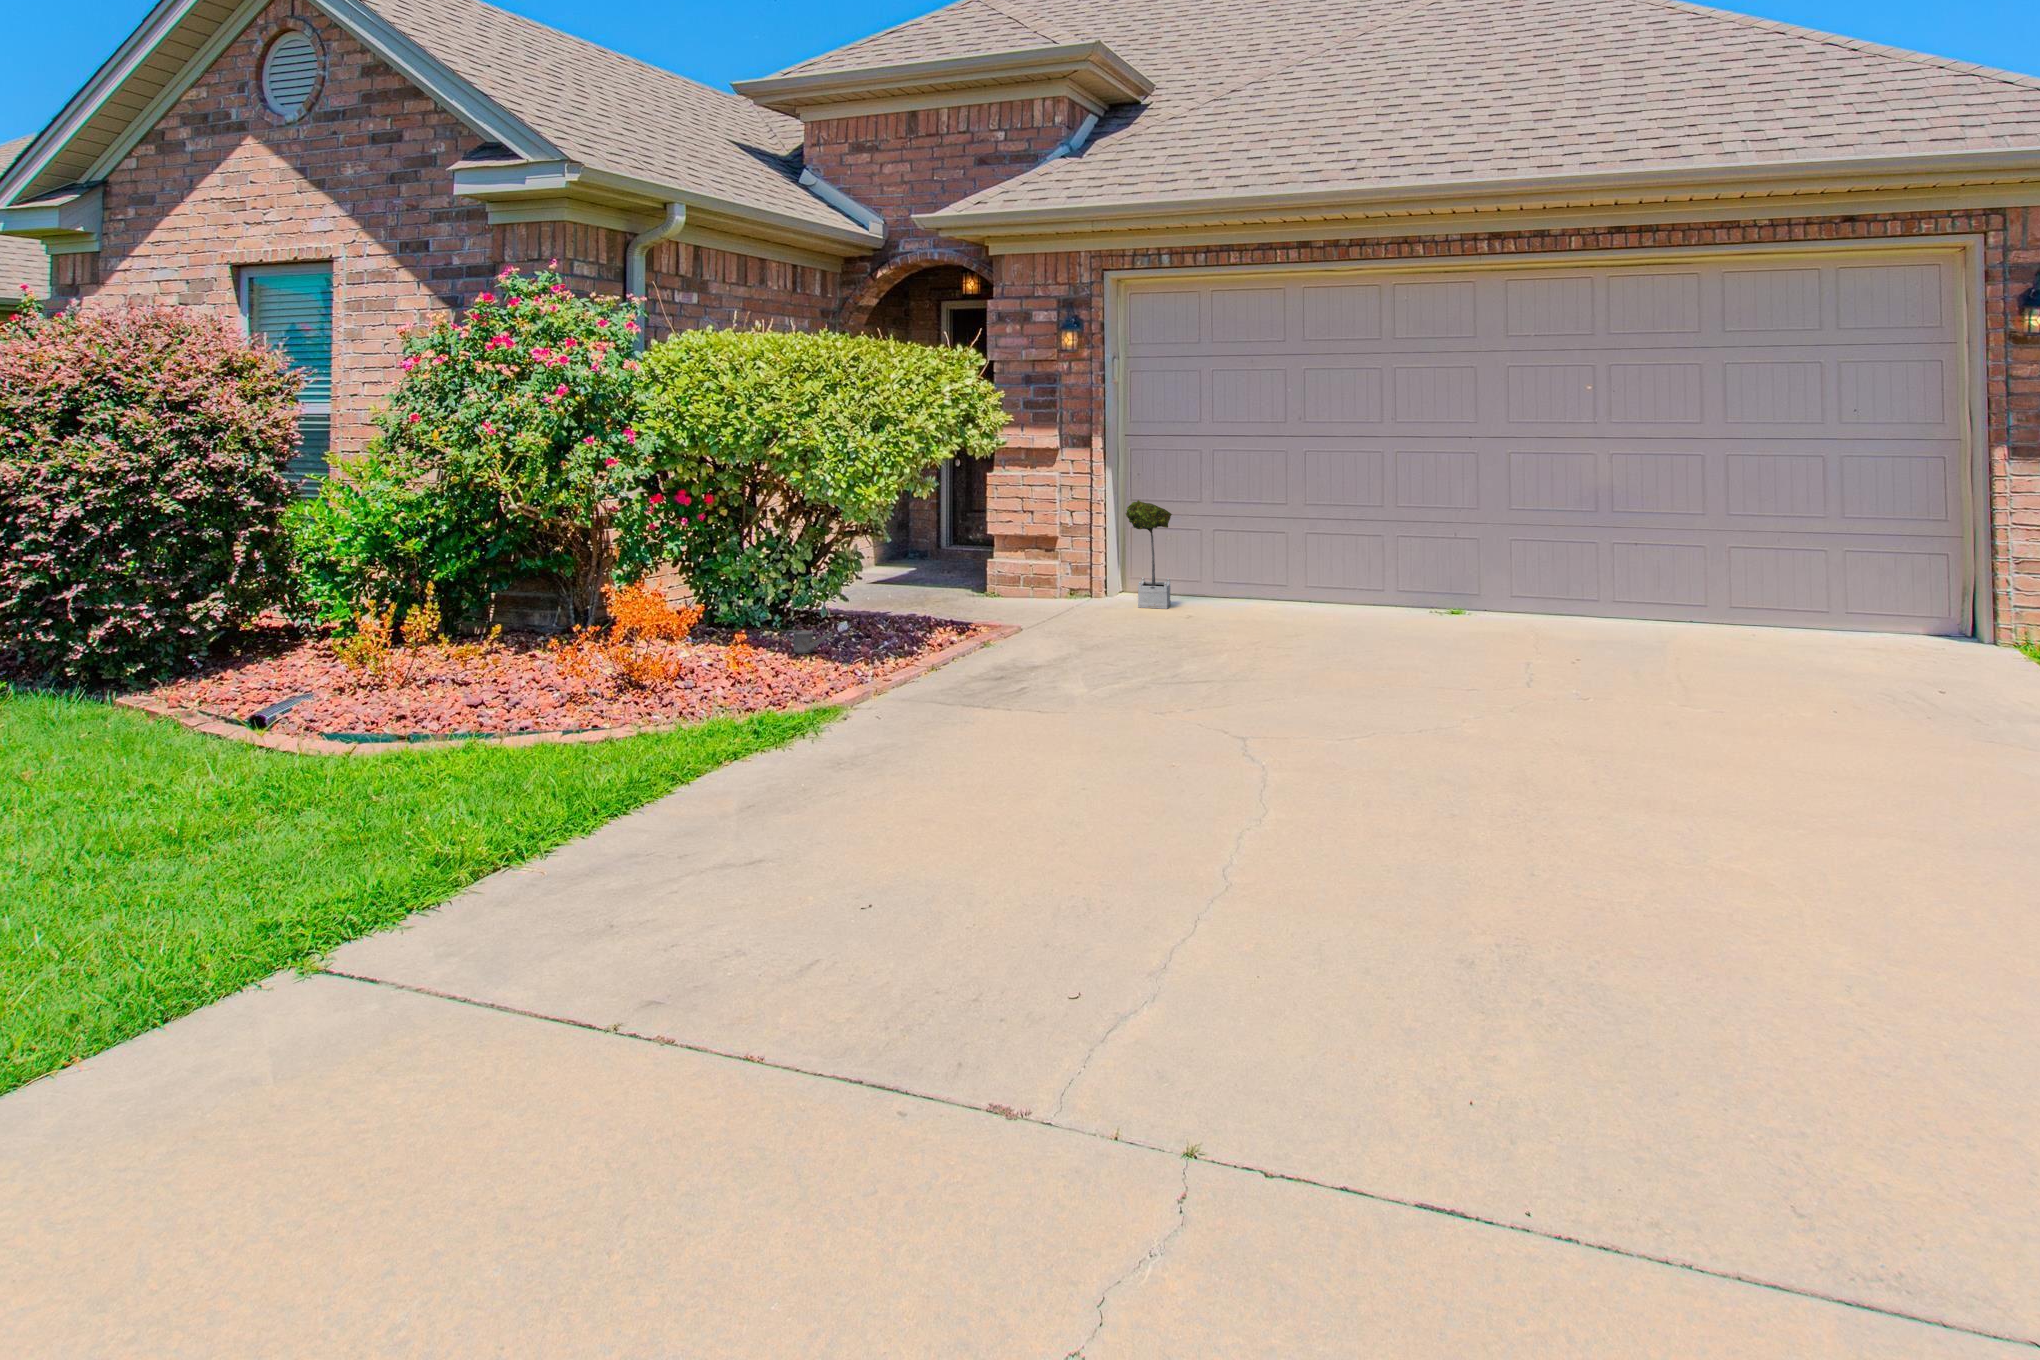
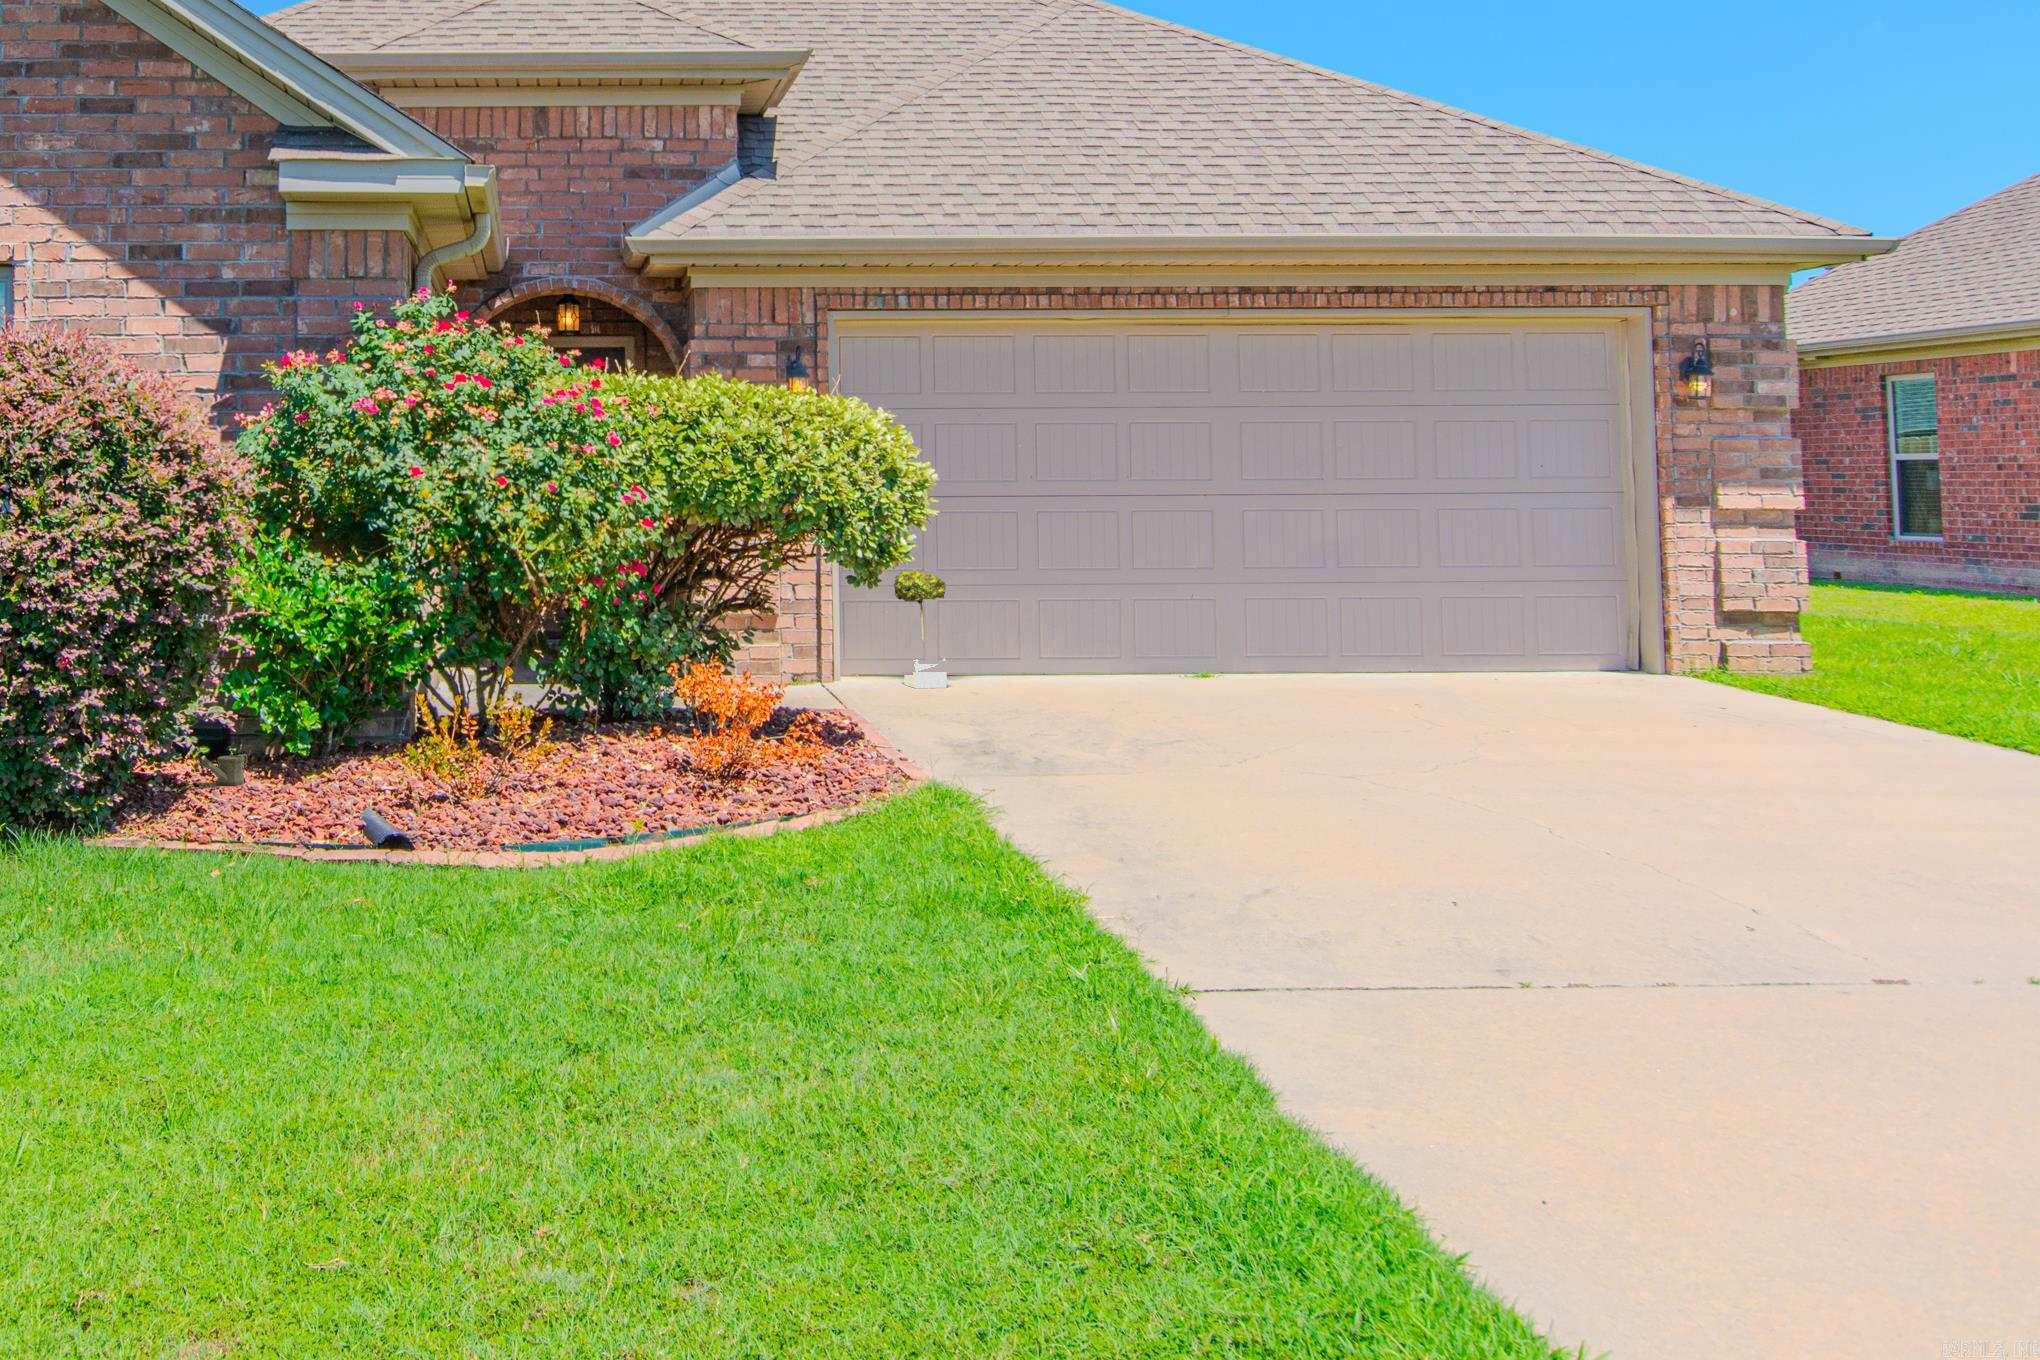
watering can: present [786,630,832,653] -> present [202,754,247,786]

